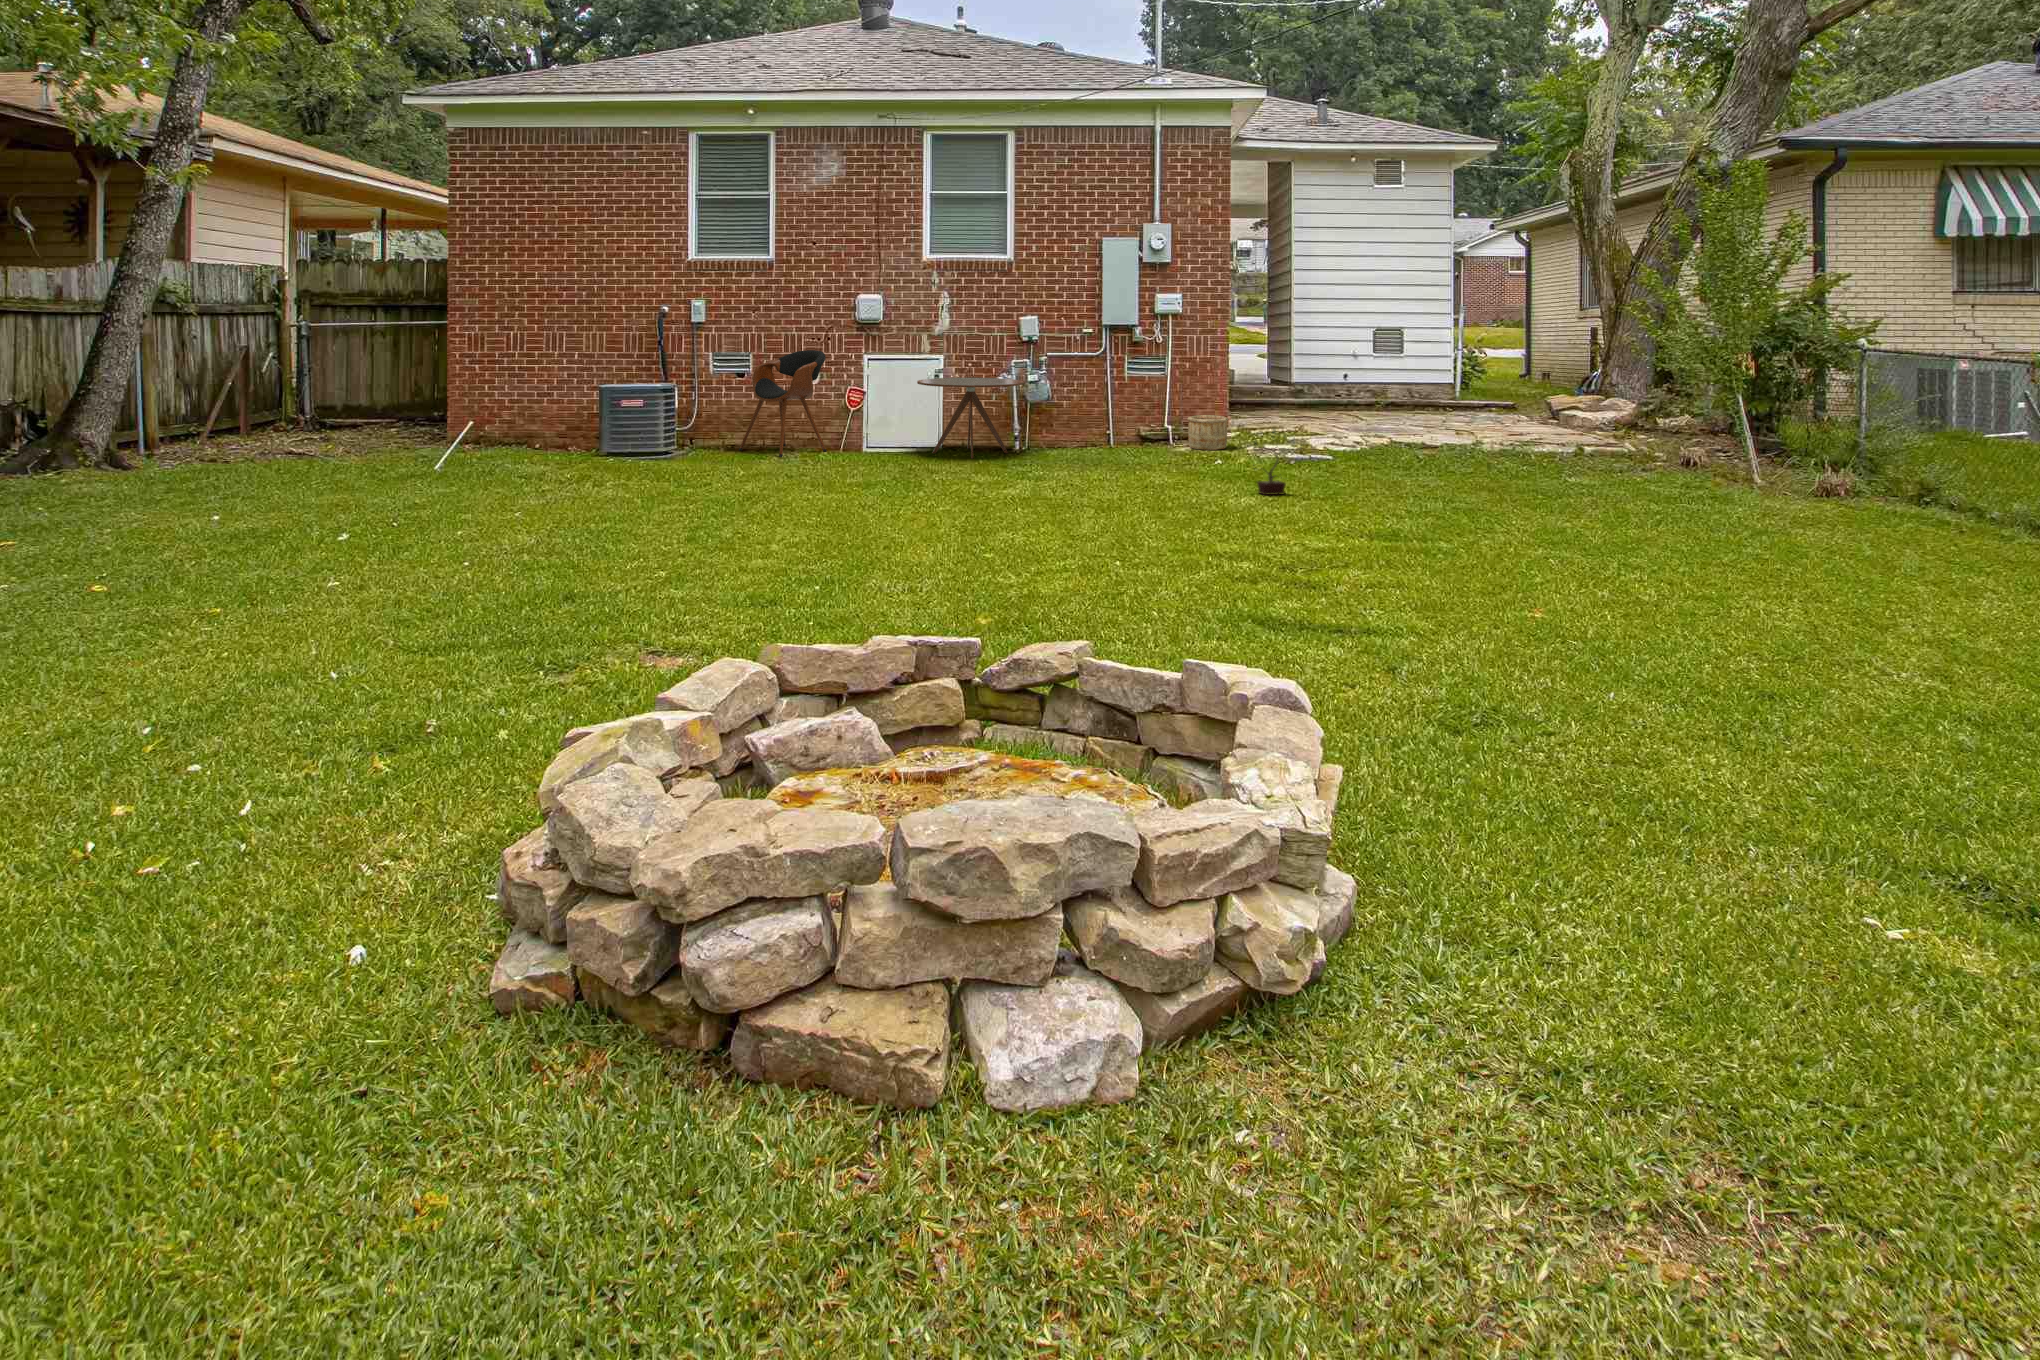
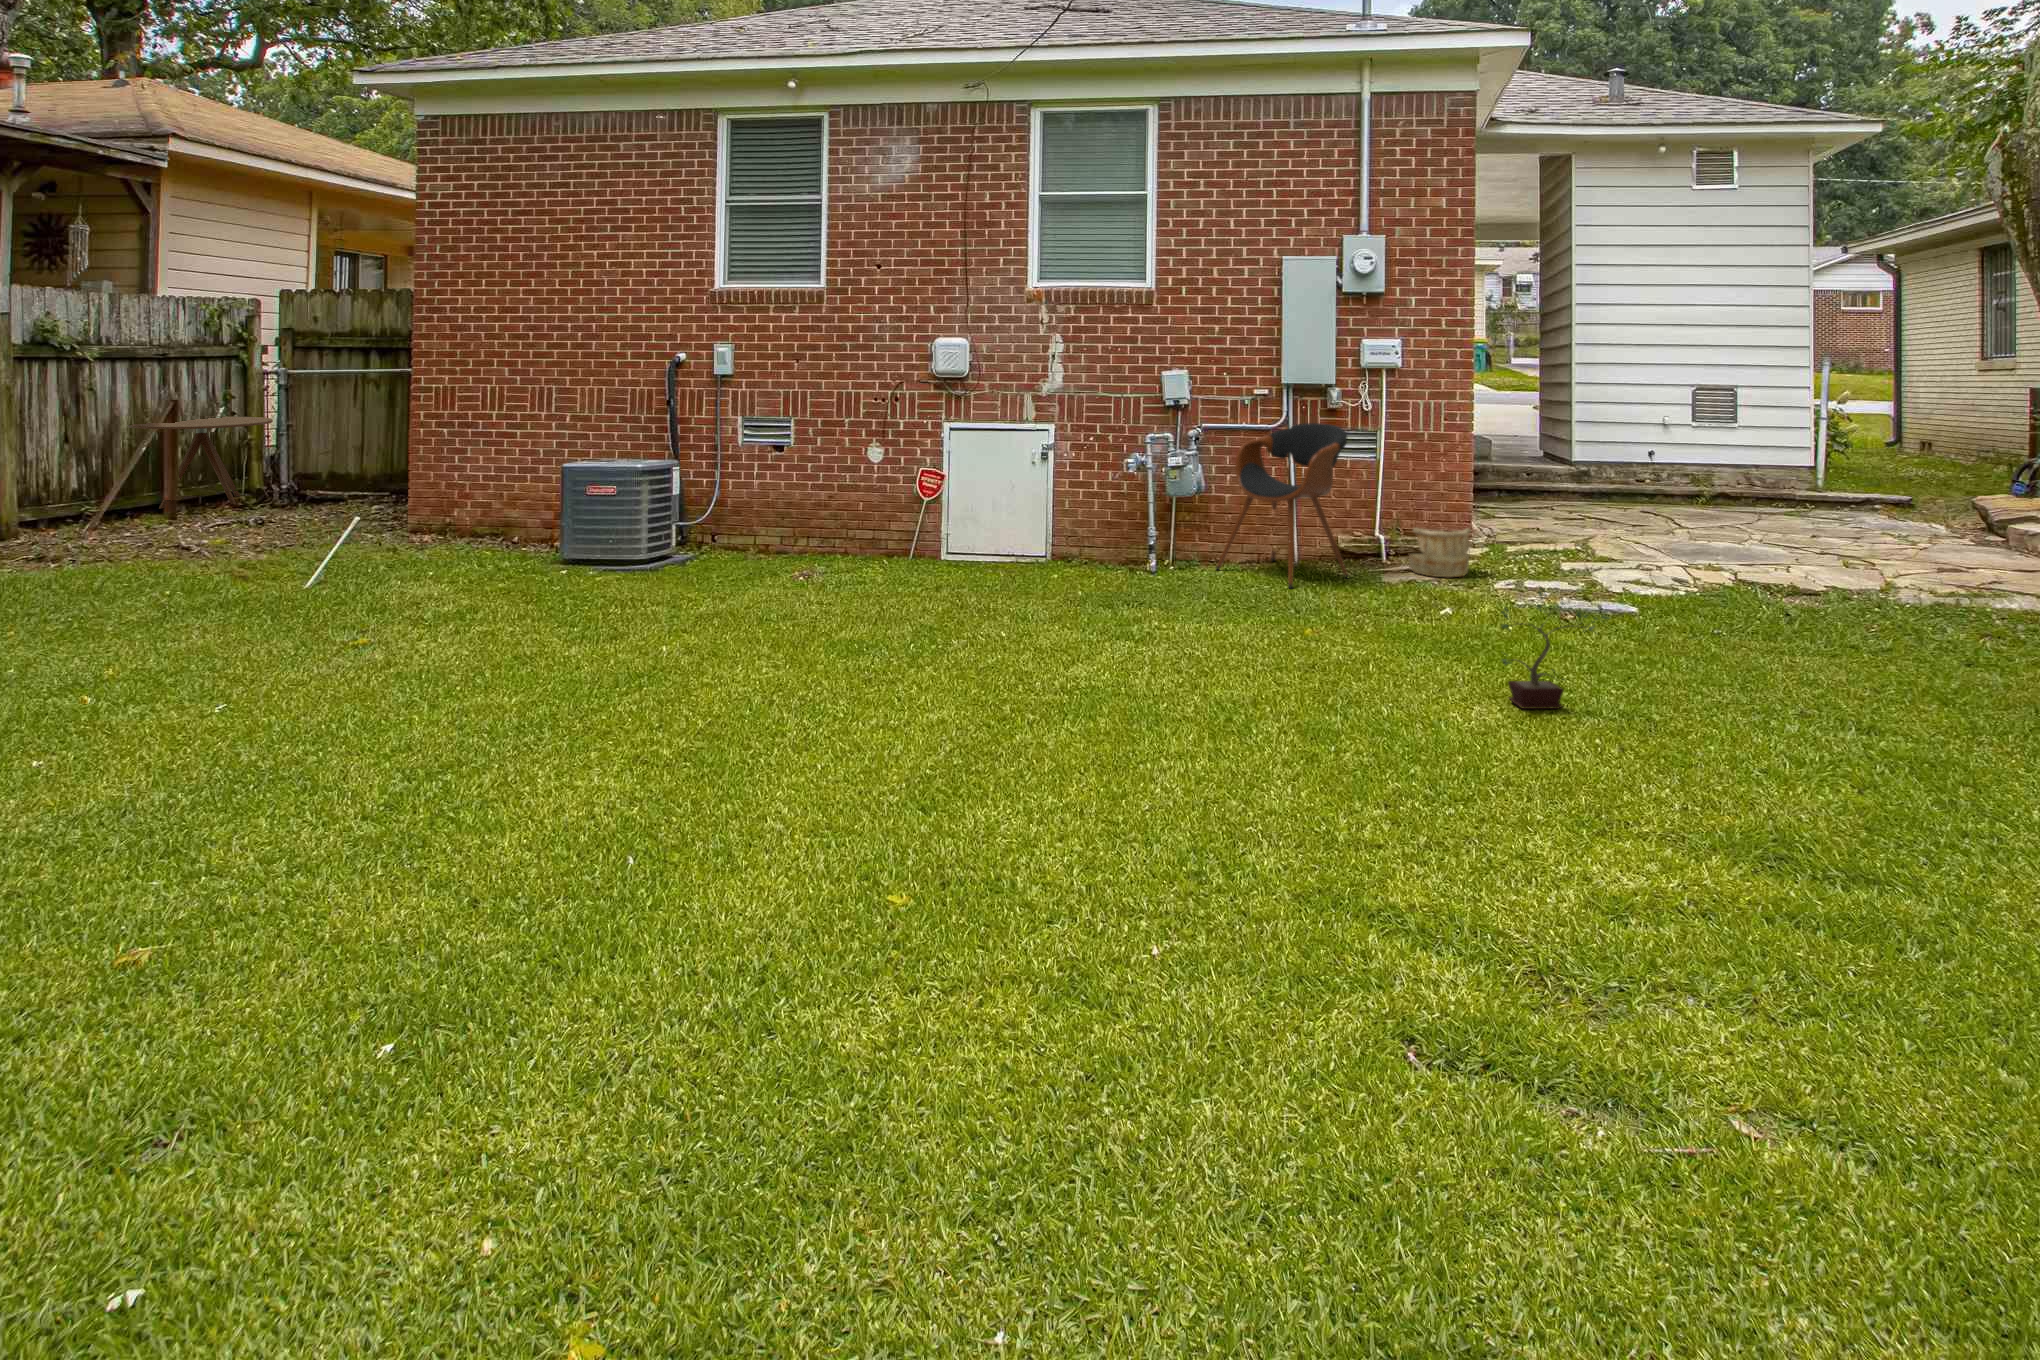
chair: present [739,350,827,457] -> present [1216,423,1349,588]
round table: present [917,378,1024,458] -> present [127,417,273,509]

